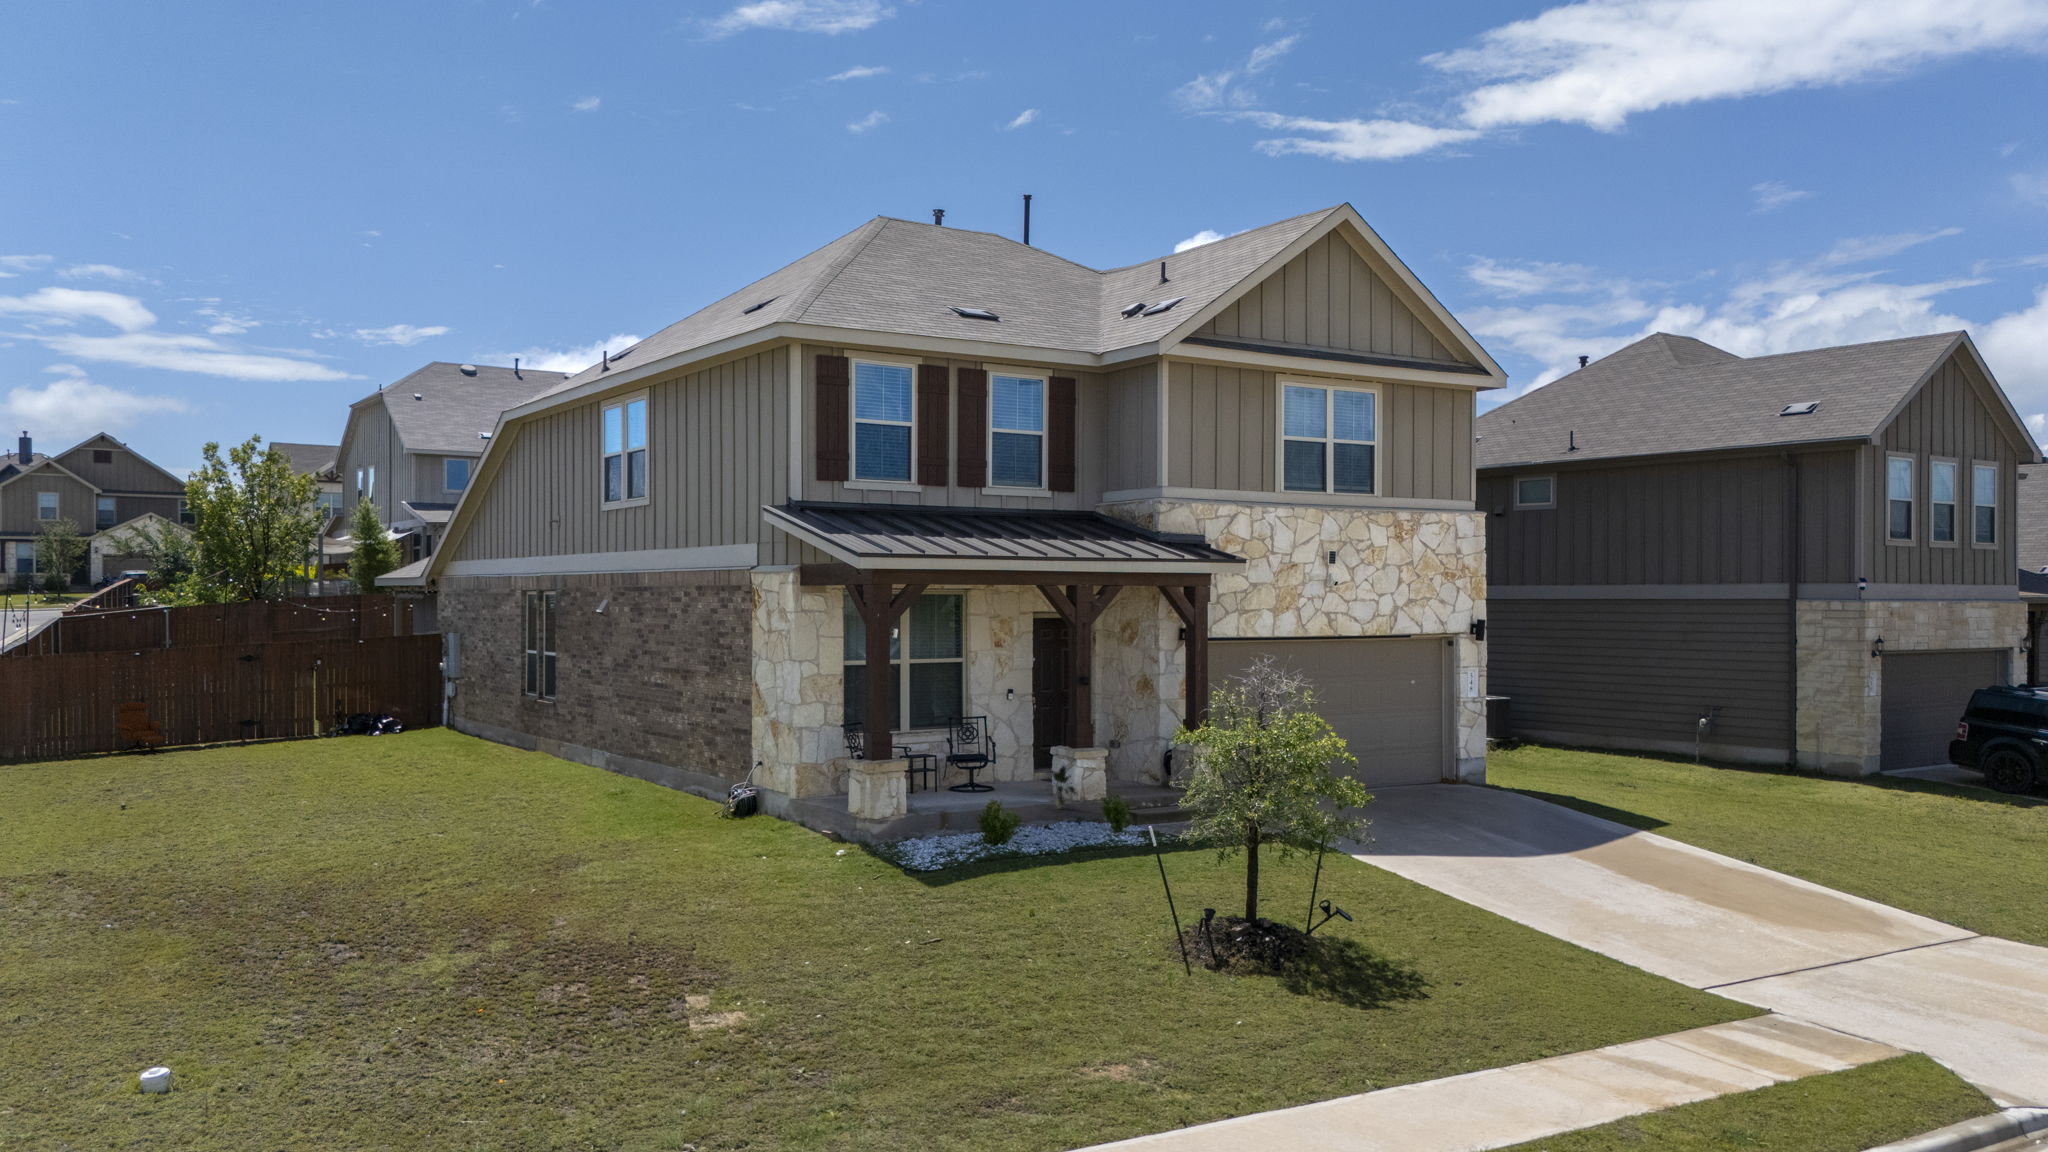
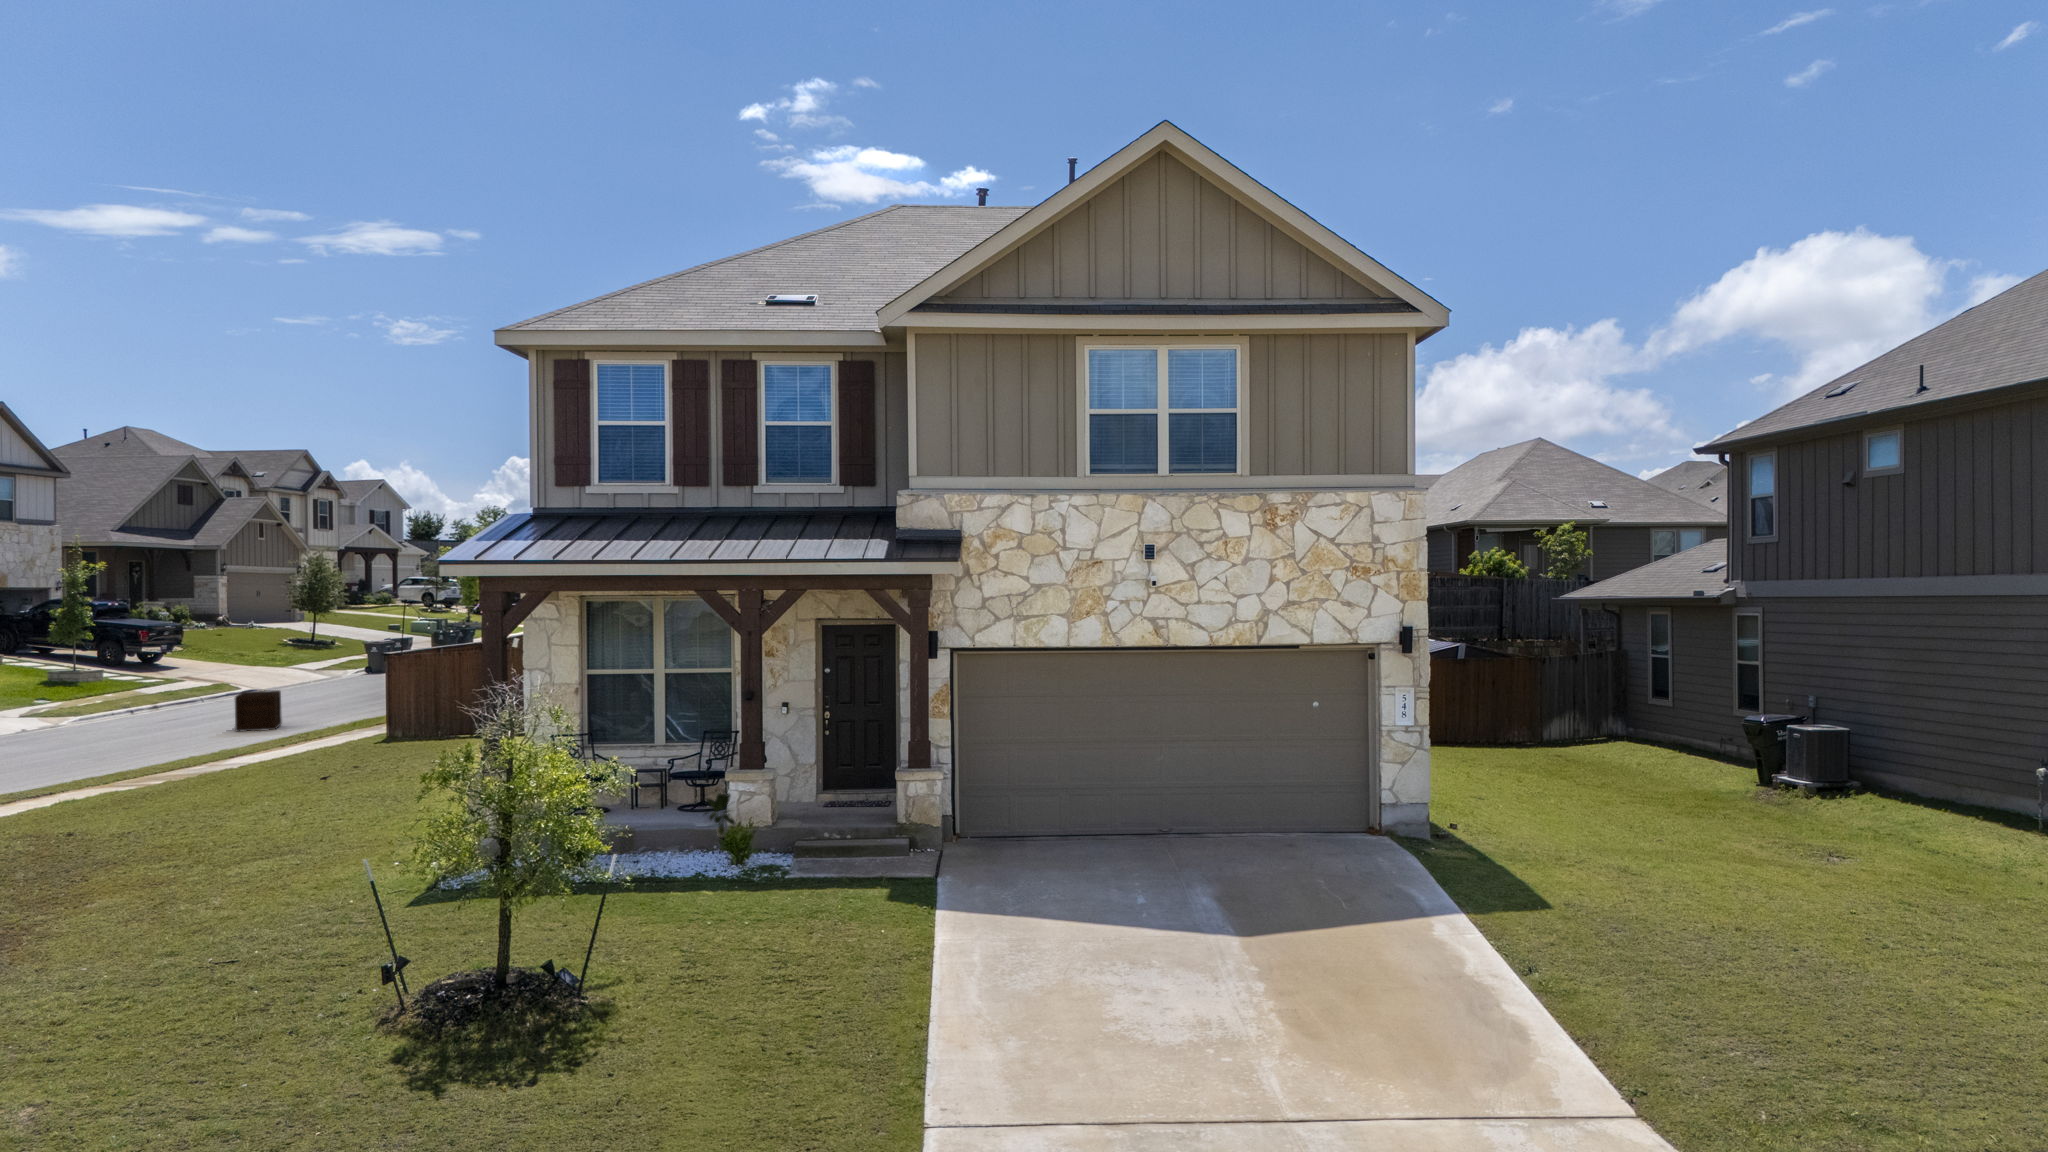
lounge chair: present [115,702,163,755] -> none [307,683,344,730]
wooden crate: none [26,711,88,762] -> present [235,690,282,731]

